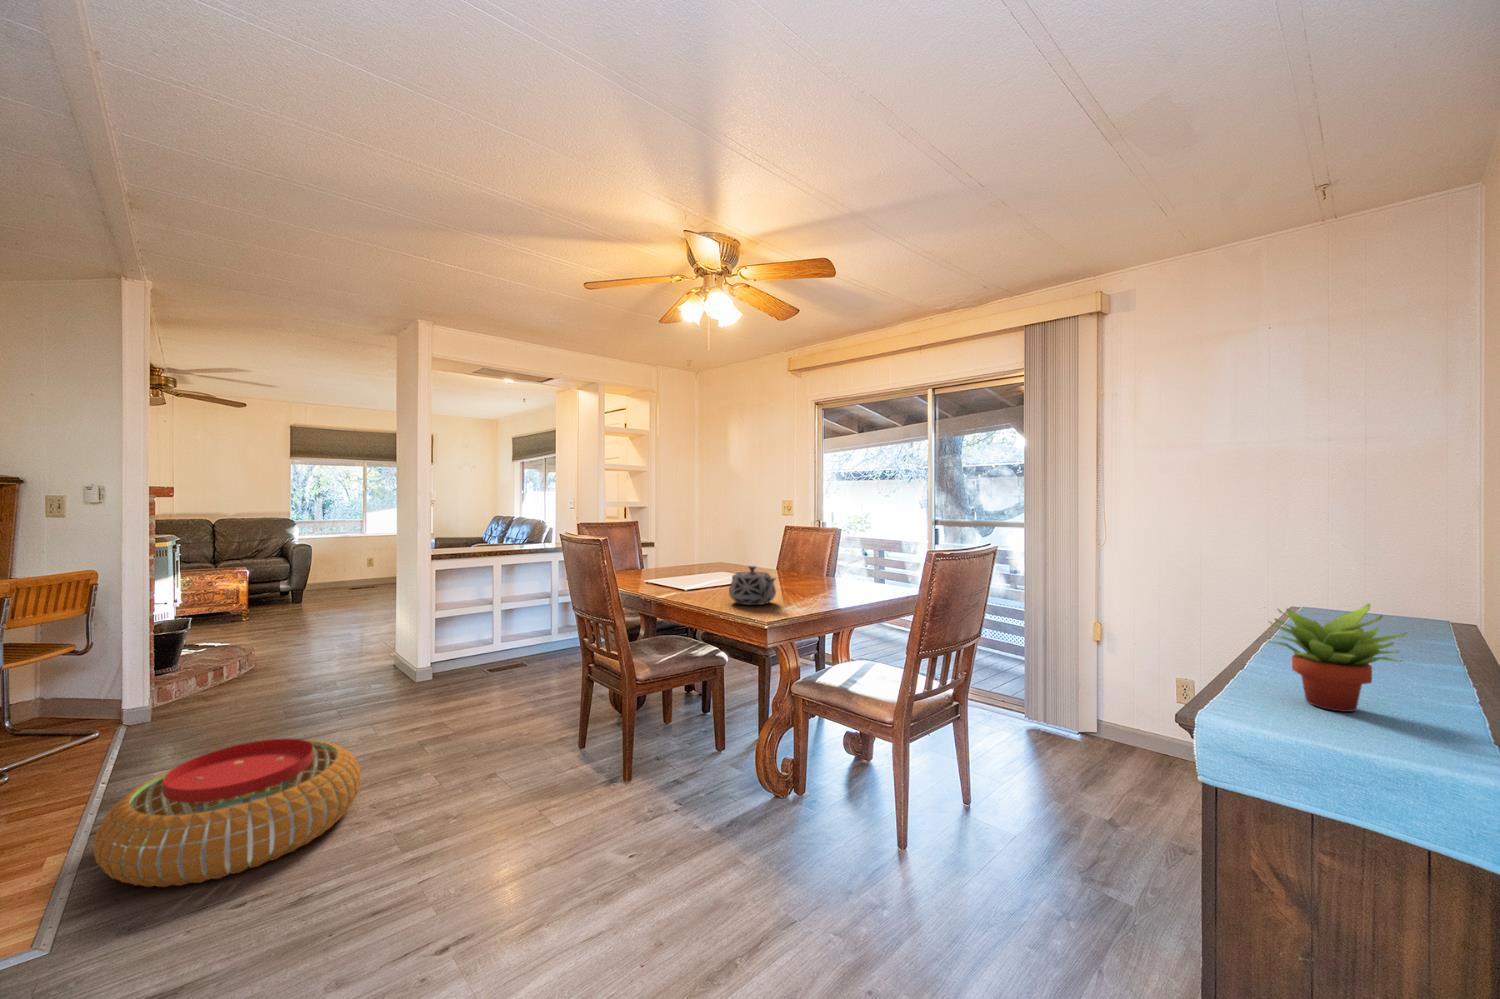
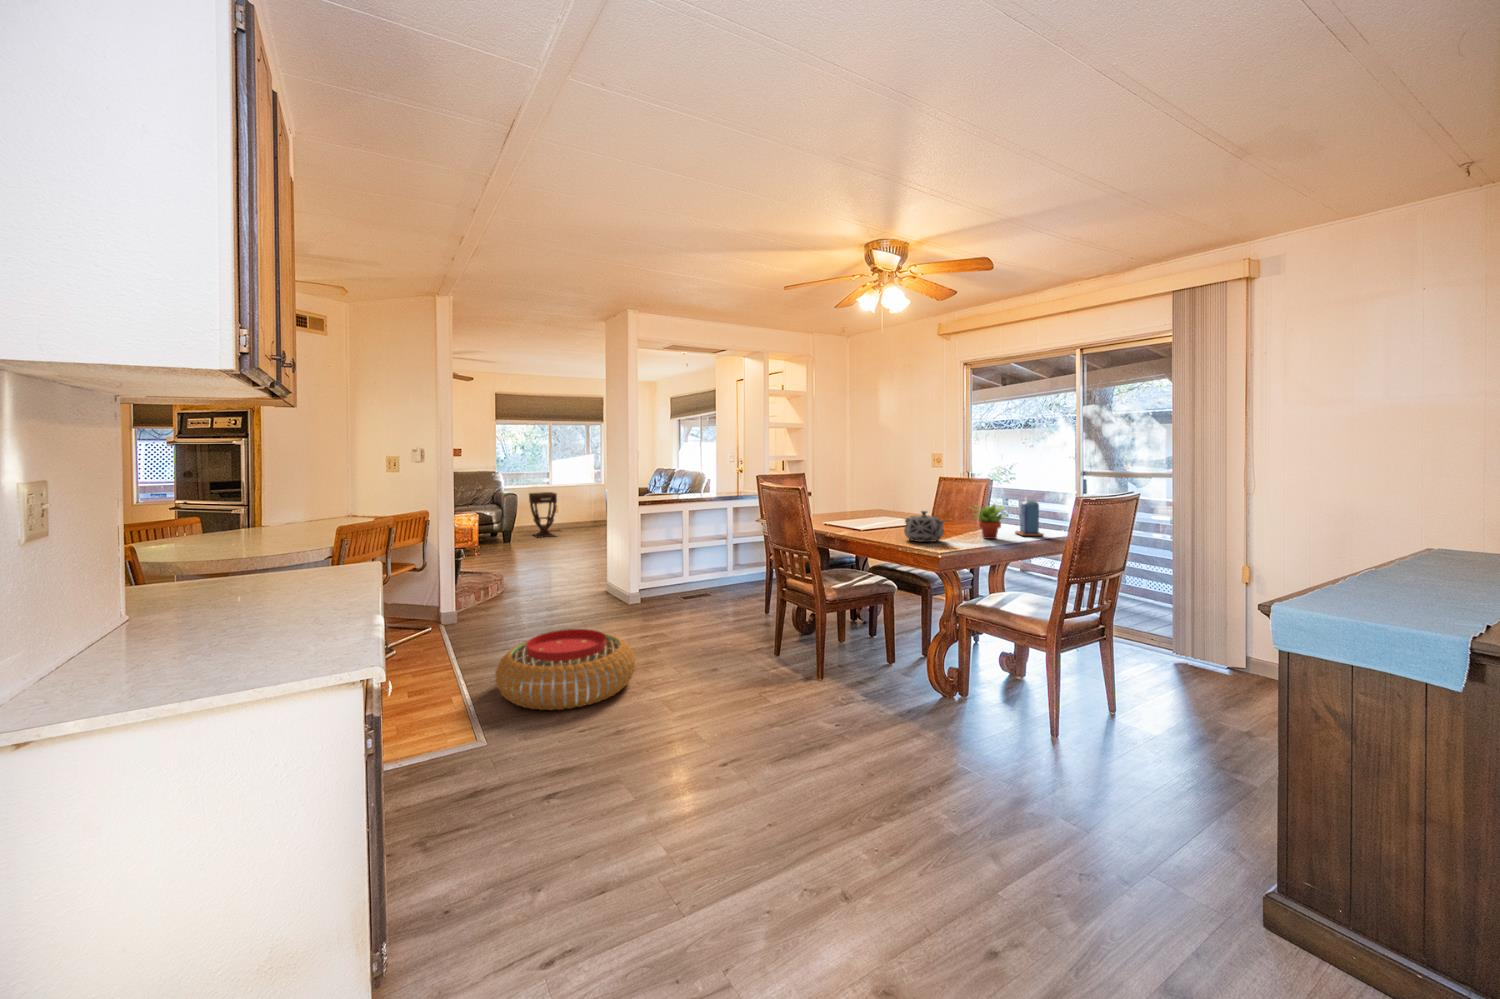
side table: none [336,541,372,595] -> present [529,492,557,538]
candle: none [859,548,890,594] -> present [1015,500,1044,536]
succulent plant: present [1267,604,1406,712] -> present [976,505,1004,539]

